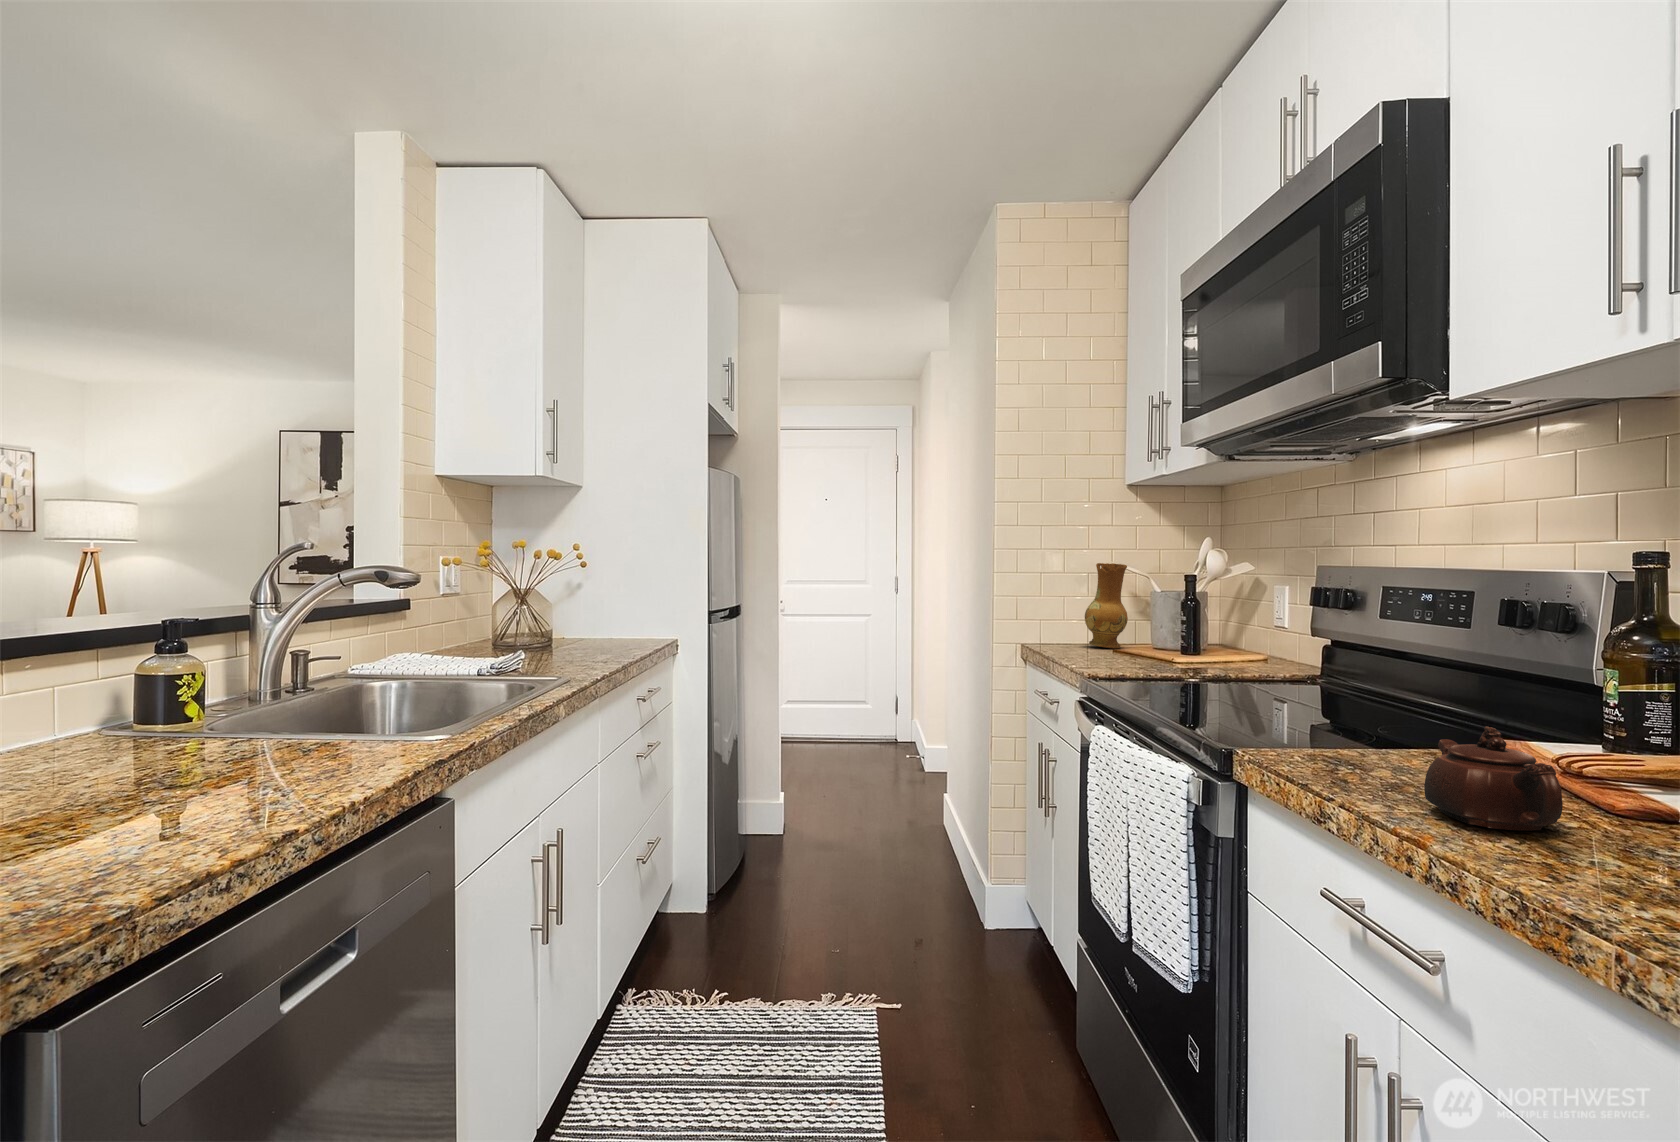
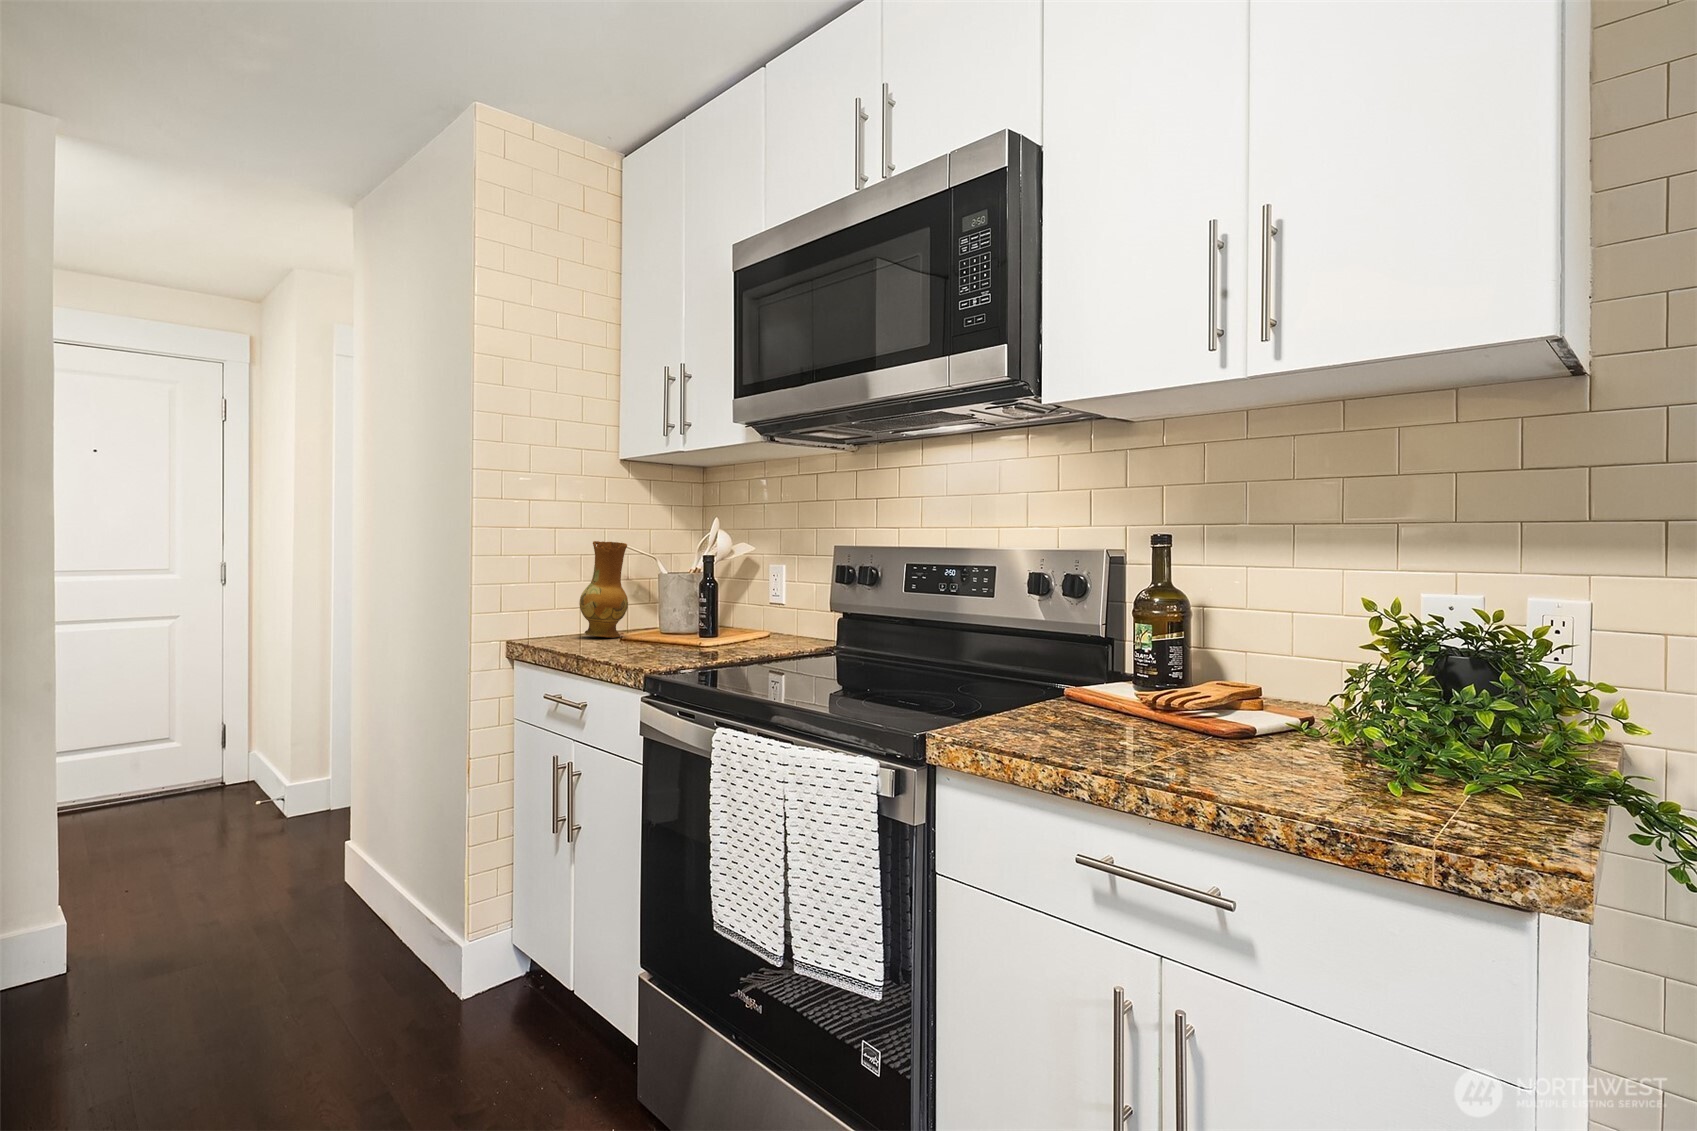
teapot: present [1424,727,1563,831] -> none [1134,680,1271,769]

